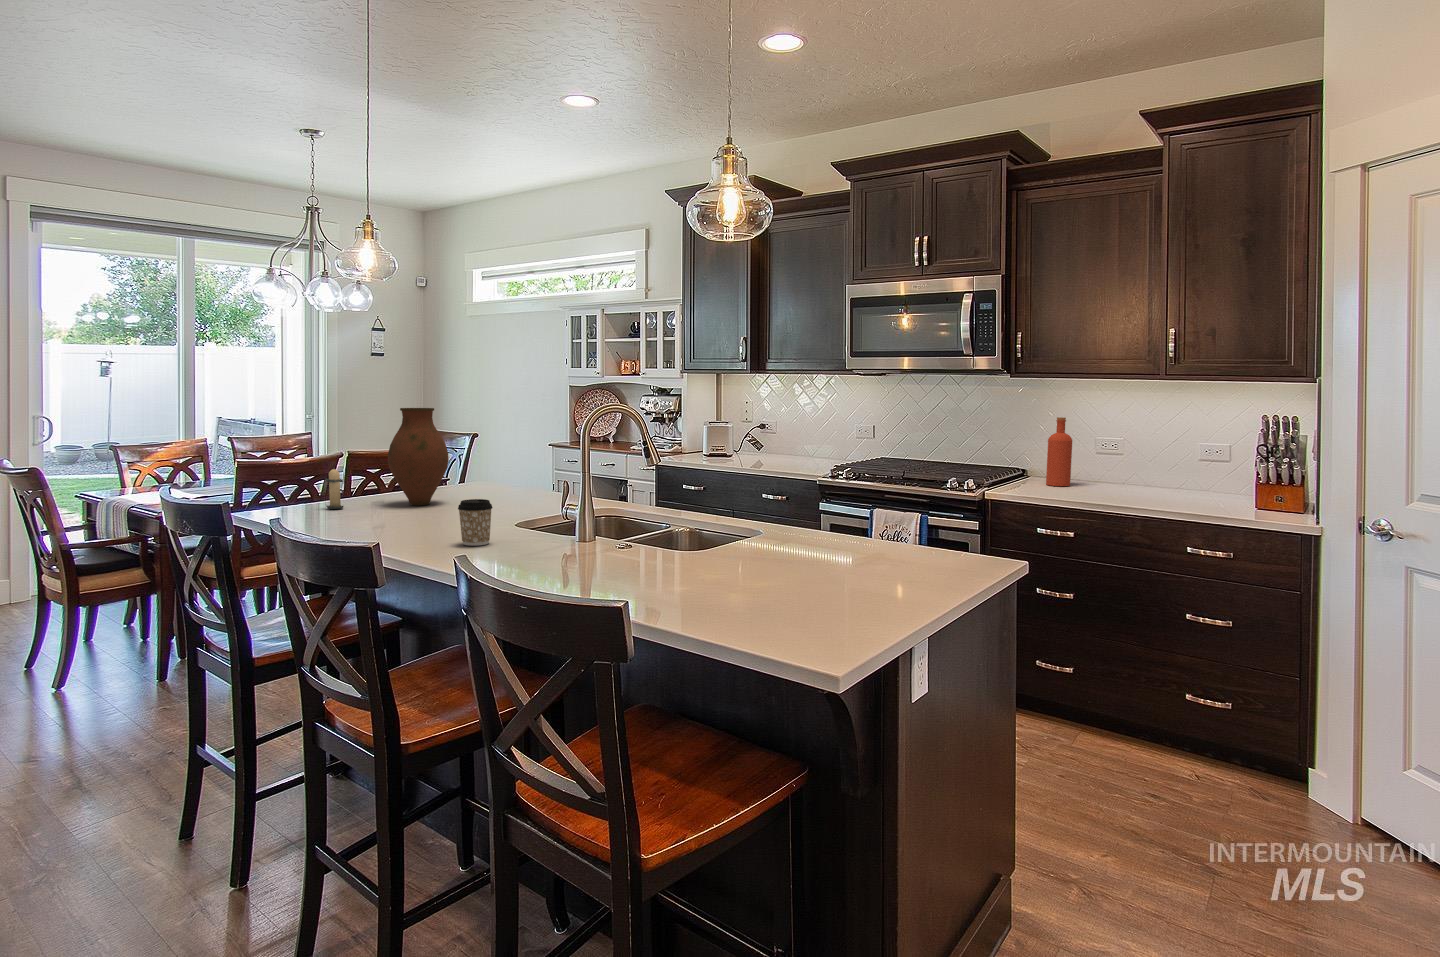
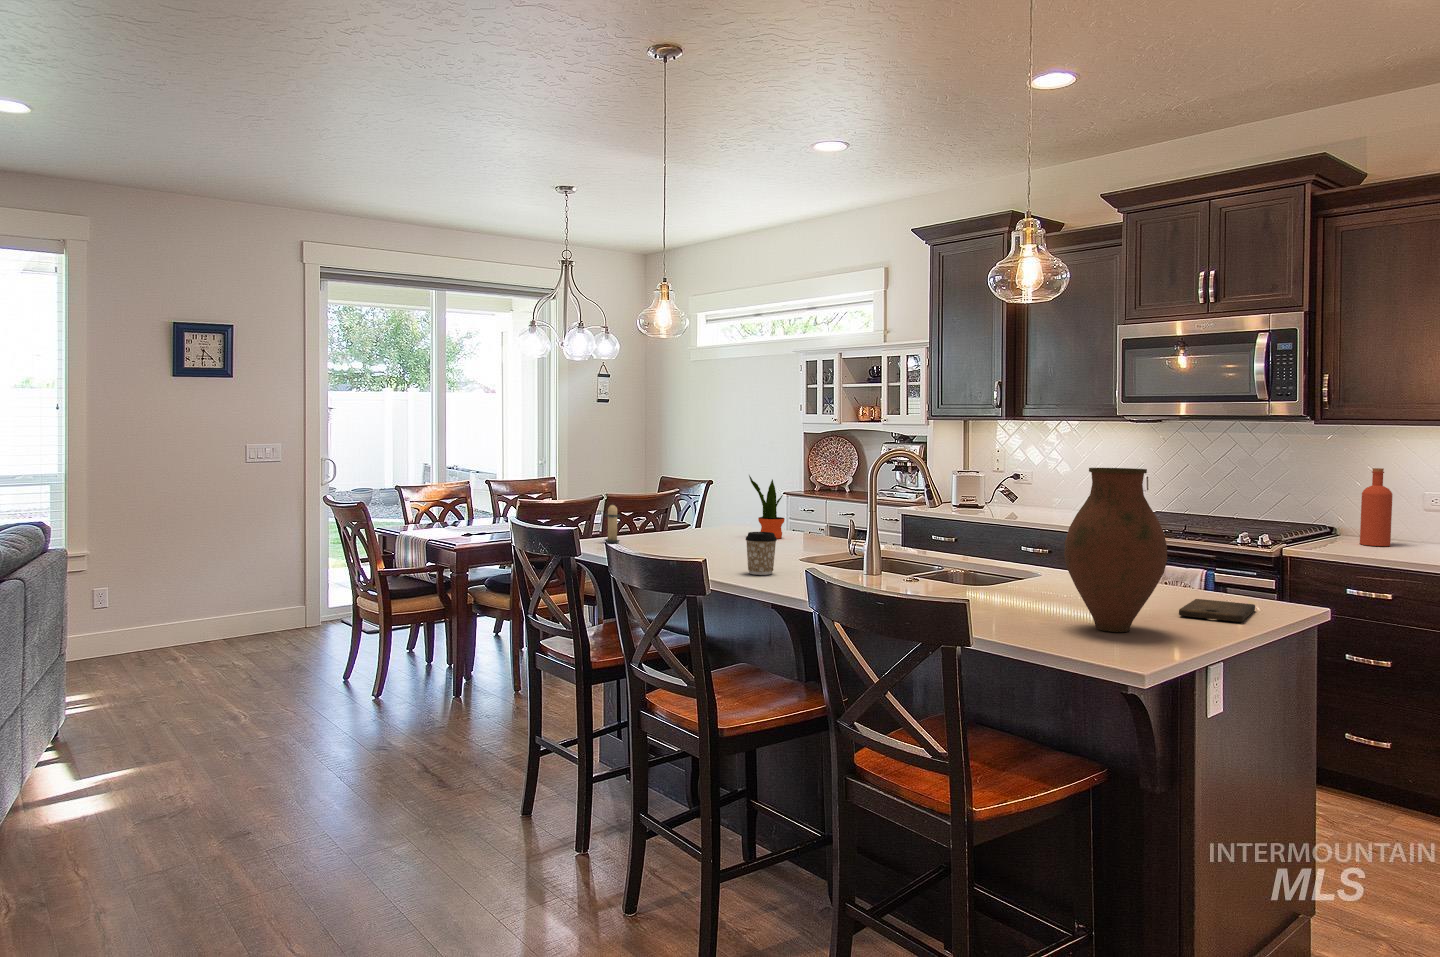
vase: present [388,408,449,506] -> present [1064,468,1167,632]
potted plant: none [487,433,526,498] -> present [749,476,785,539]
cutting board: none [885,557,956,584] -> present [1179,599,1255,622]

